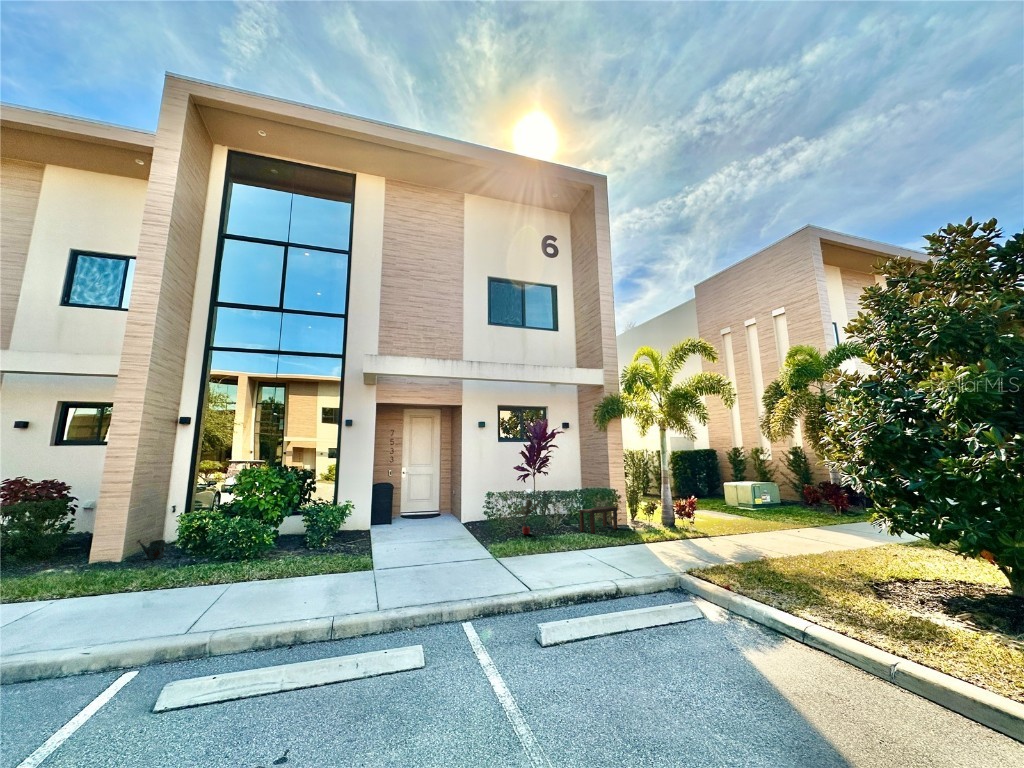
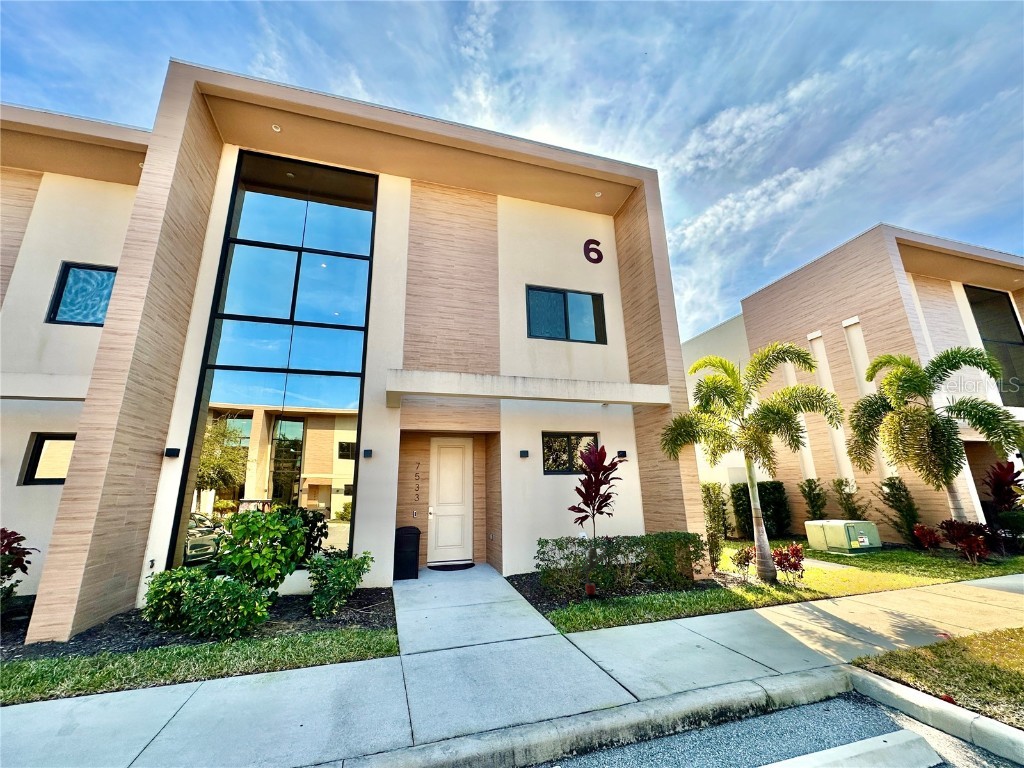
bench: present [579,506,618,534] -> none [655,555,705,594]
watering can: present [137,540,165,559] -> none [92,608,137,636]

